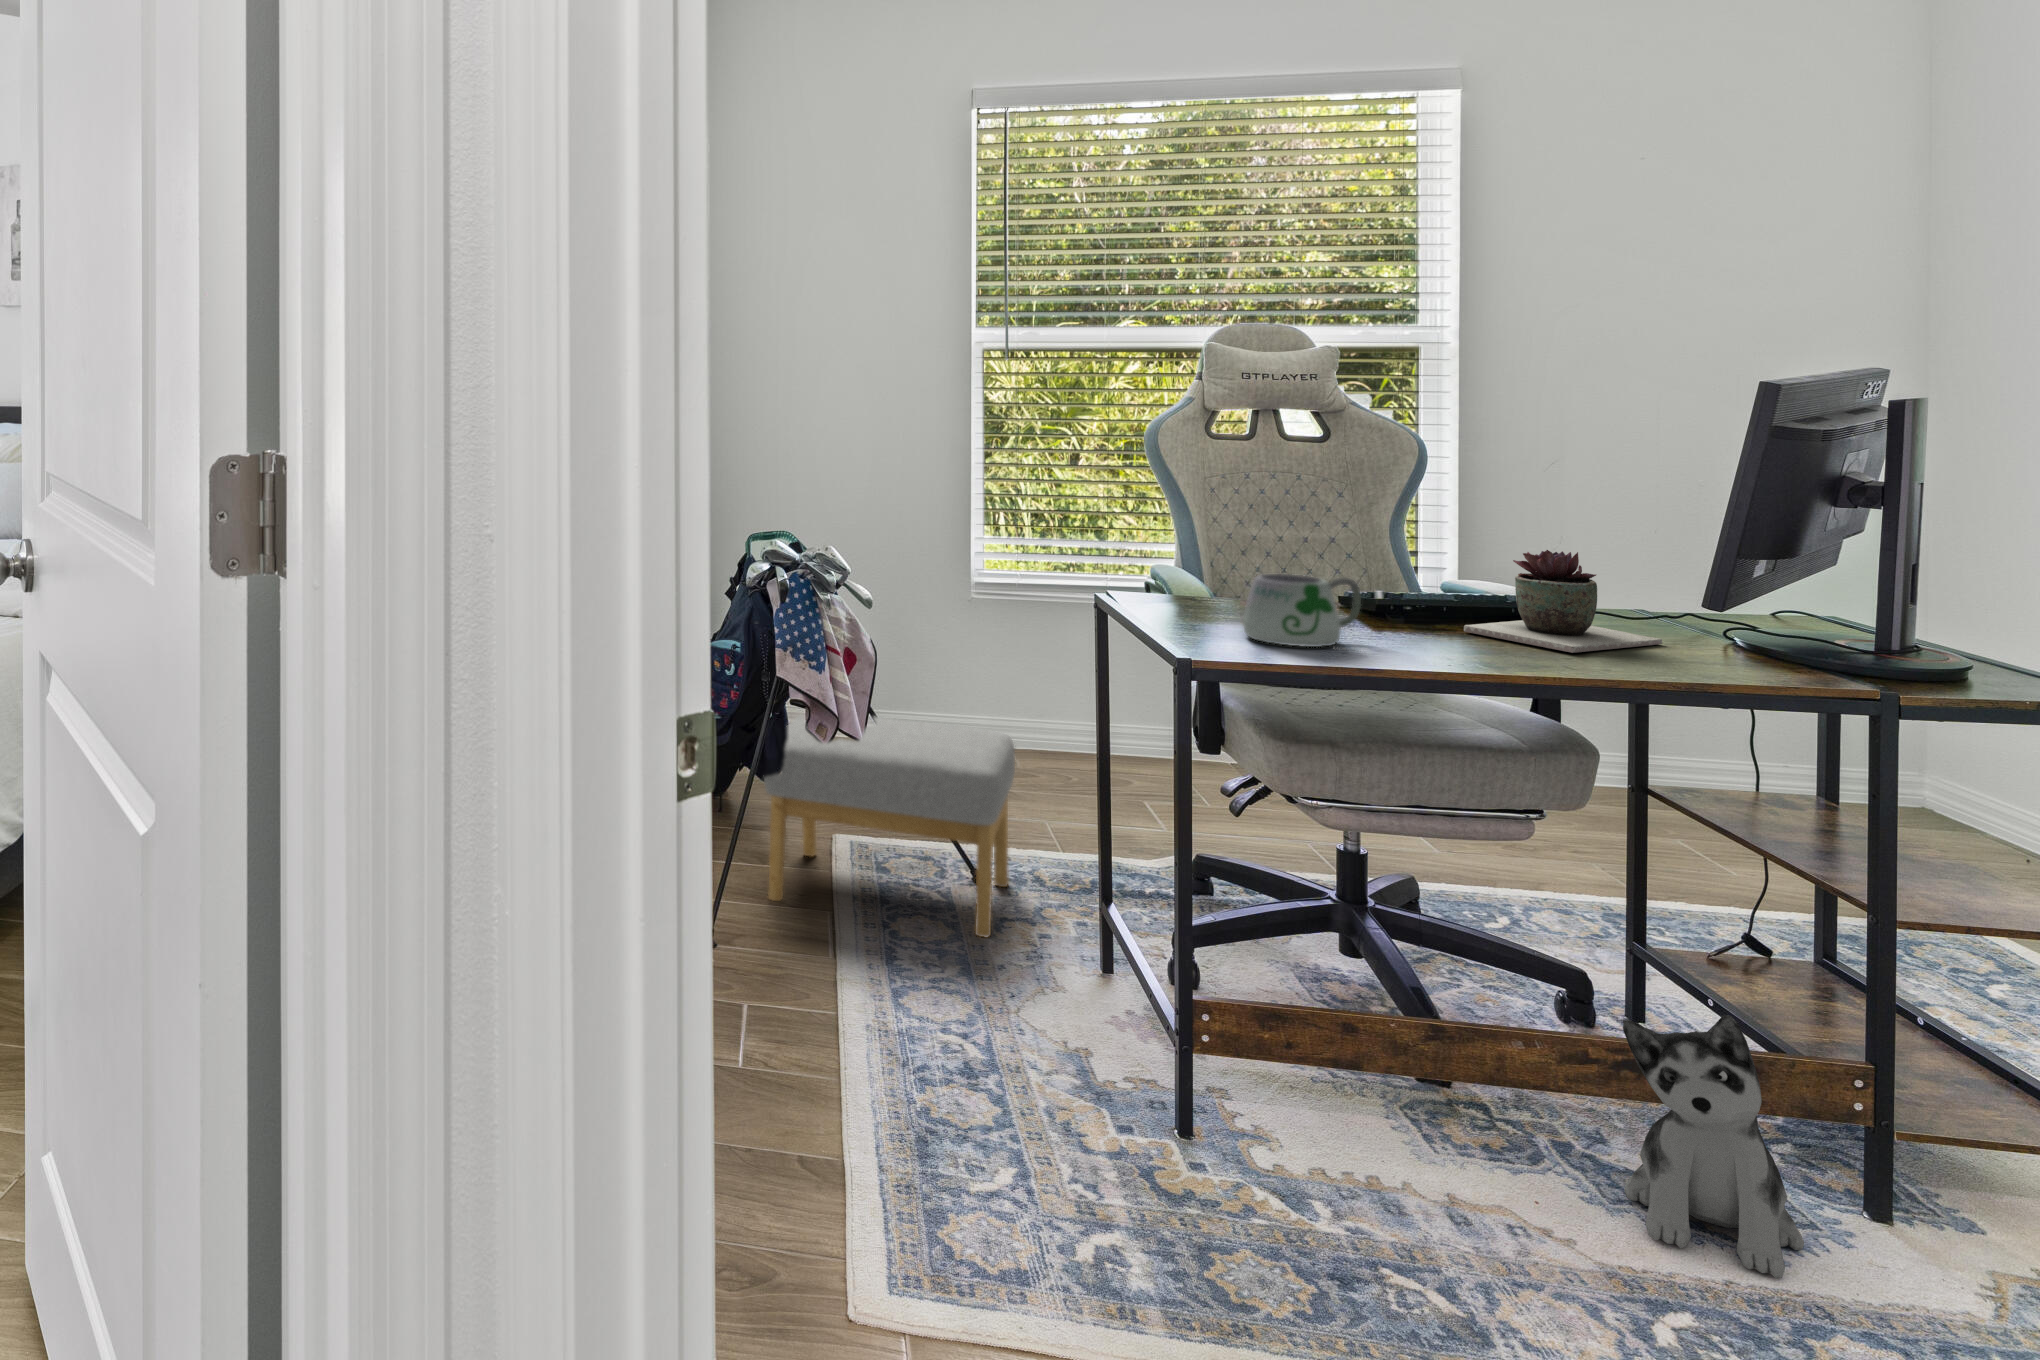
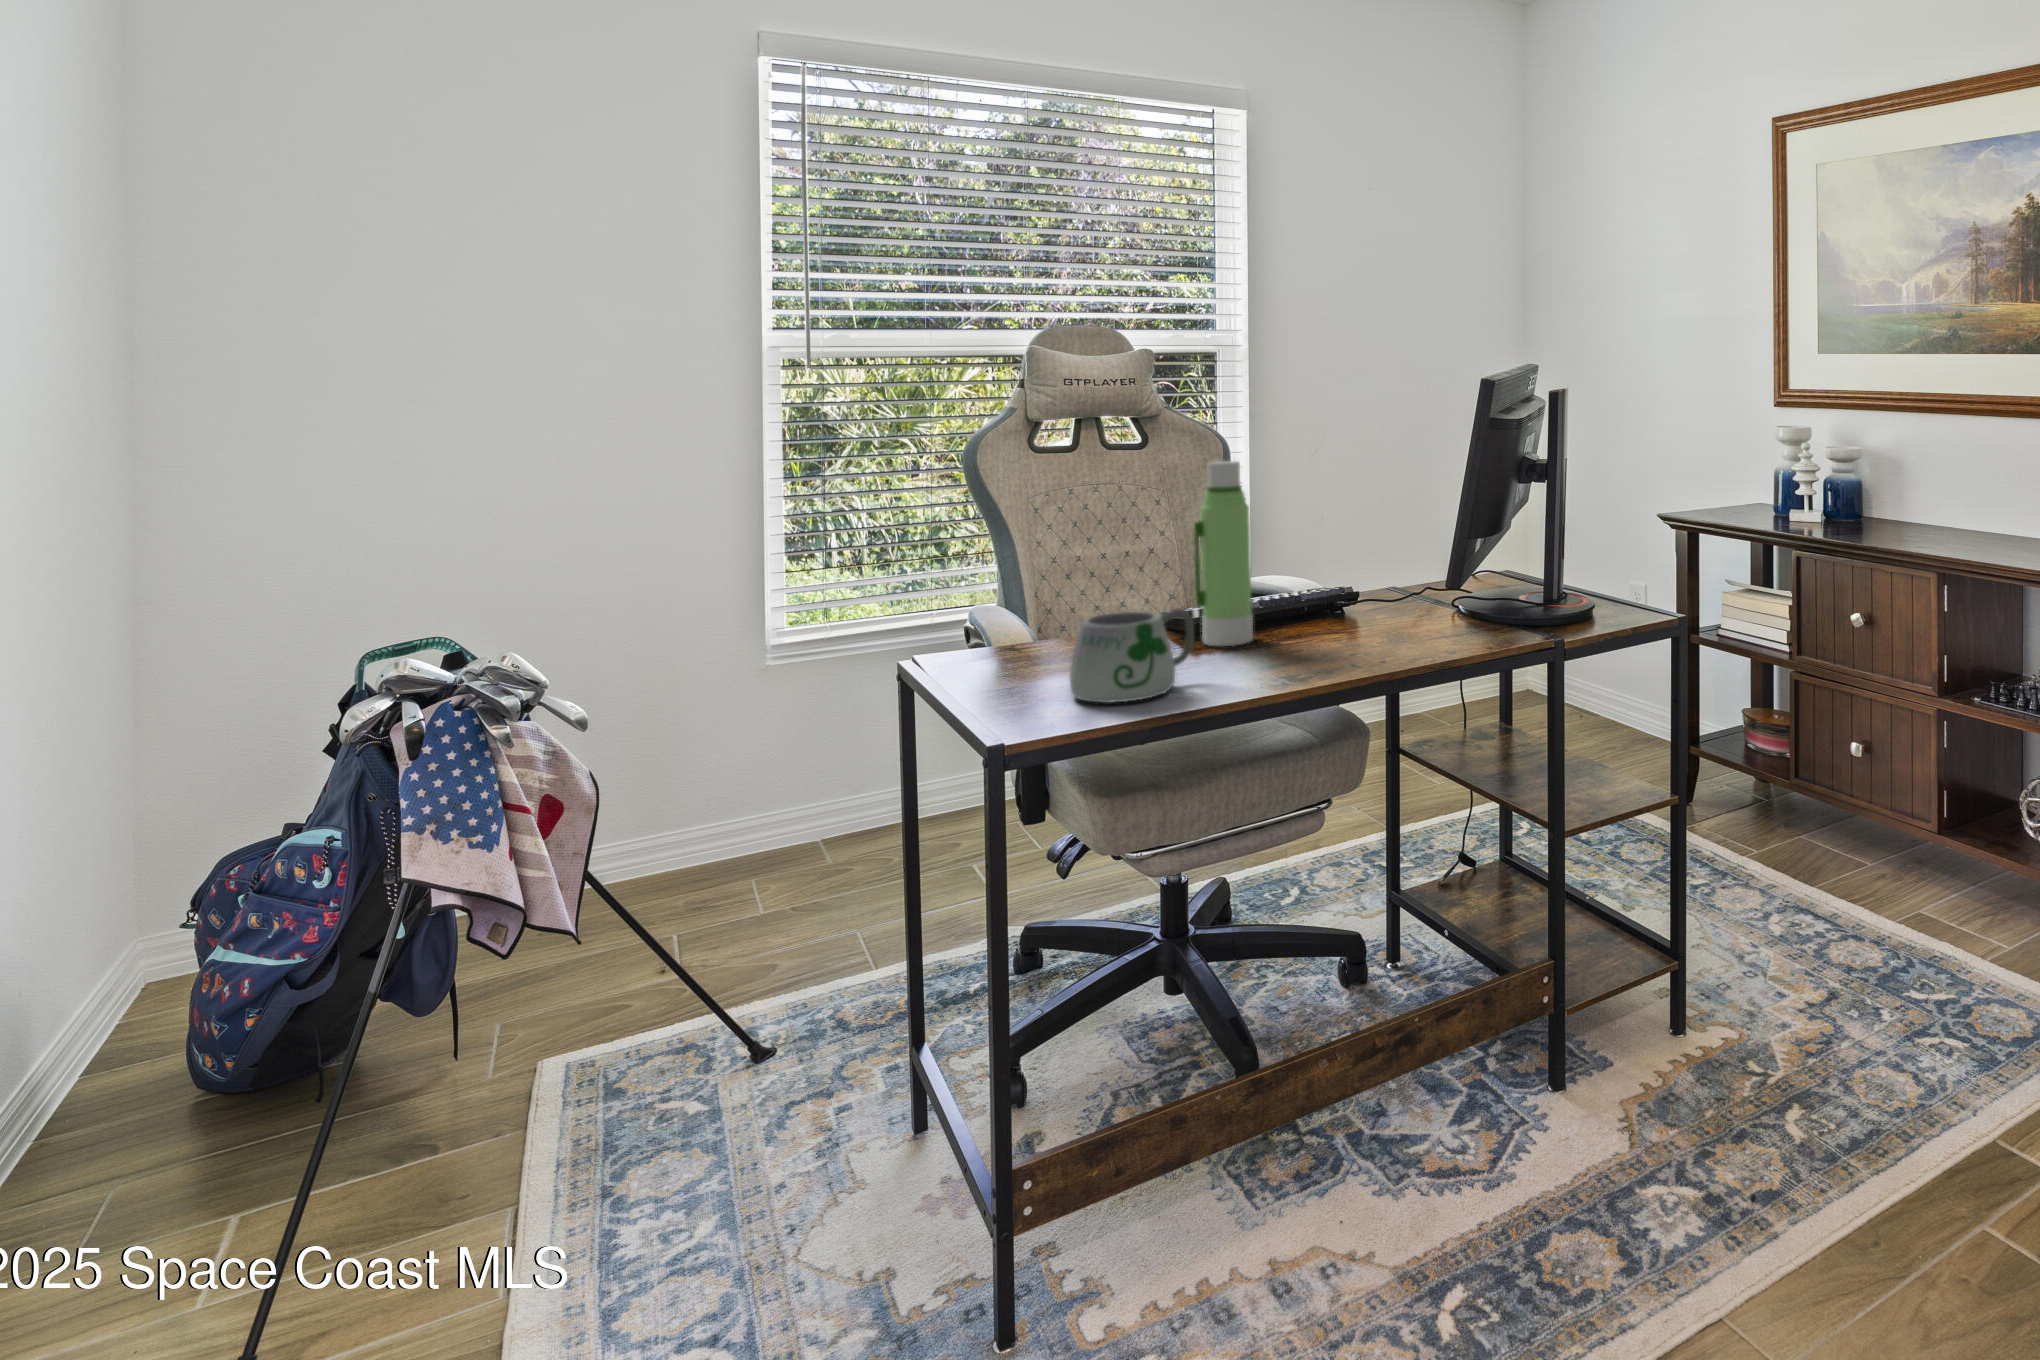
water bottle: none [1367,454,1426,623] -> present [1194,461,1253,646]
succulent plant: present [1464,550,1662,653] -> none [1289,549,1449,655]
footstool: present [764,715,1015,938] -> none [395,850,809,1211]
plush toy: present [1623,1015,1804,1278] -> none [1448,1002,1590,1269]

